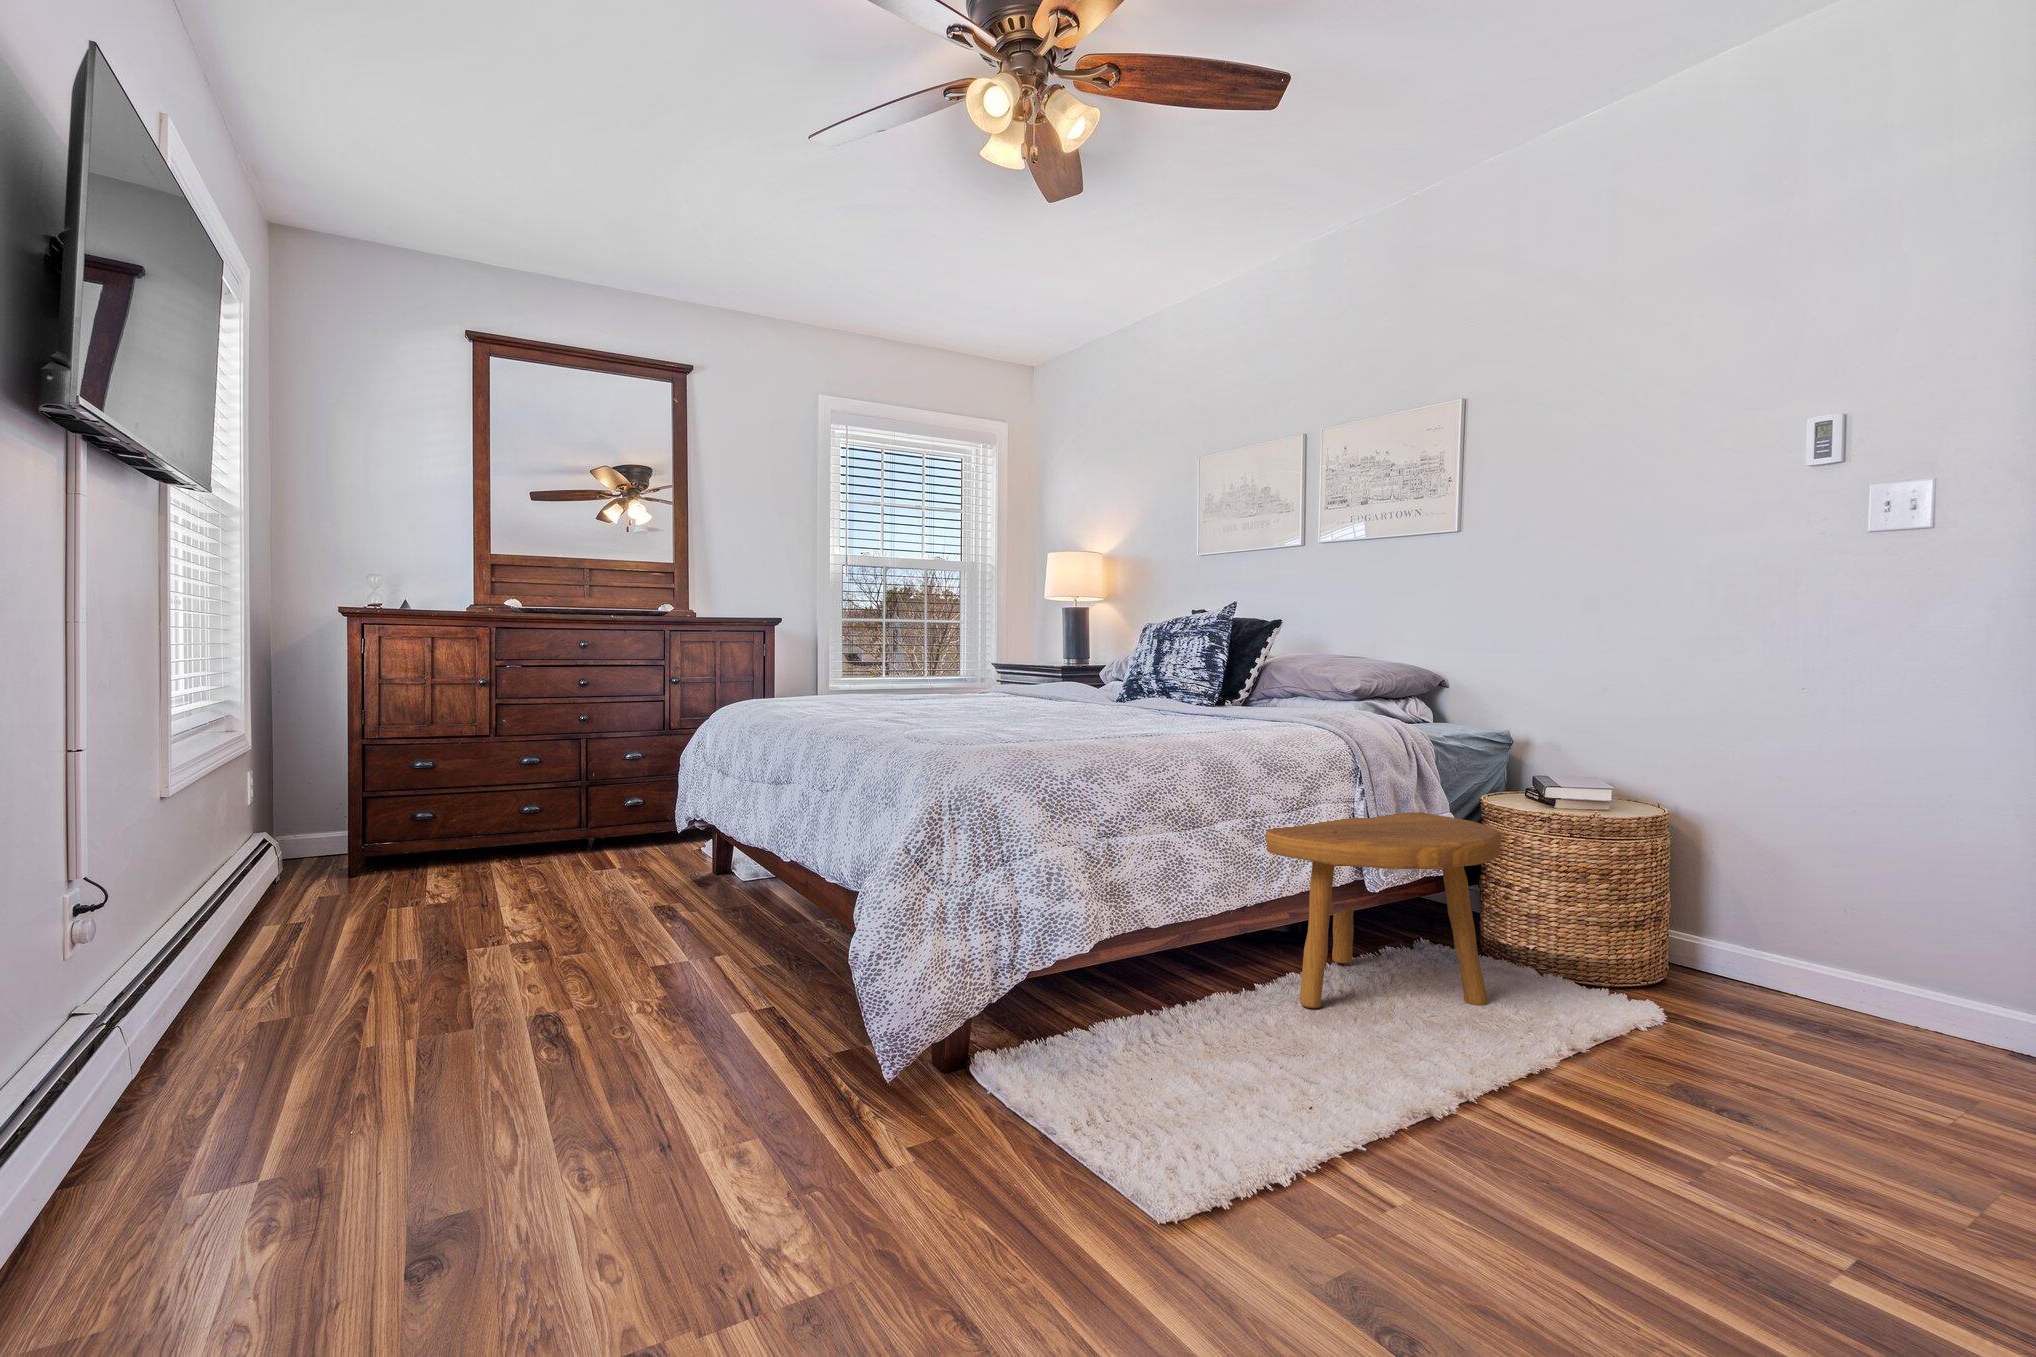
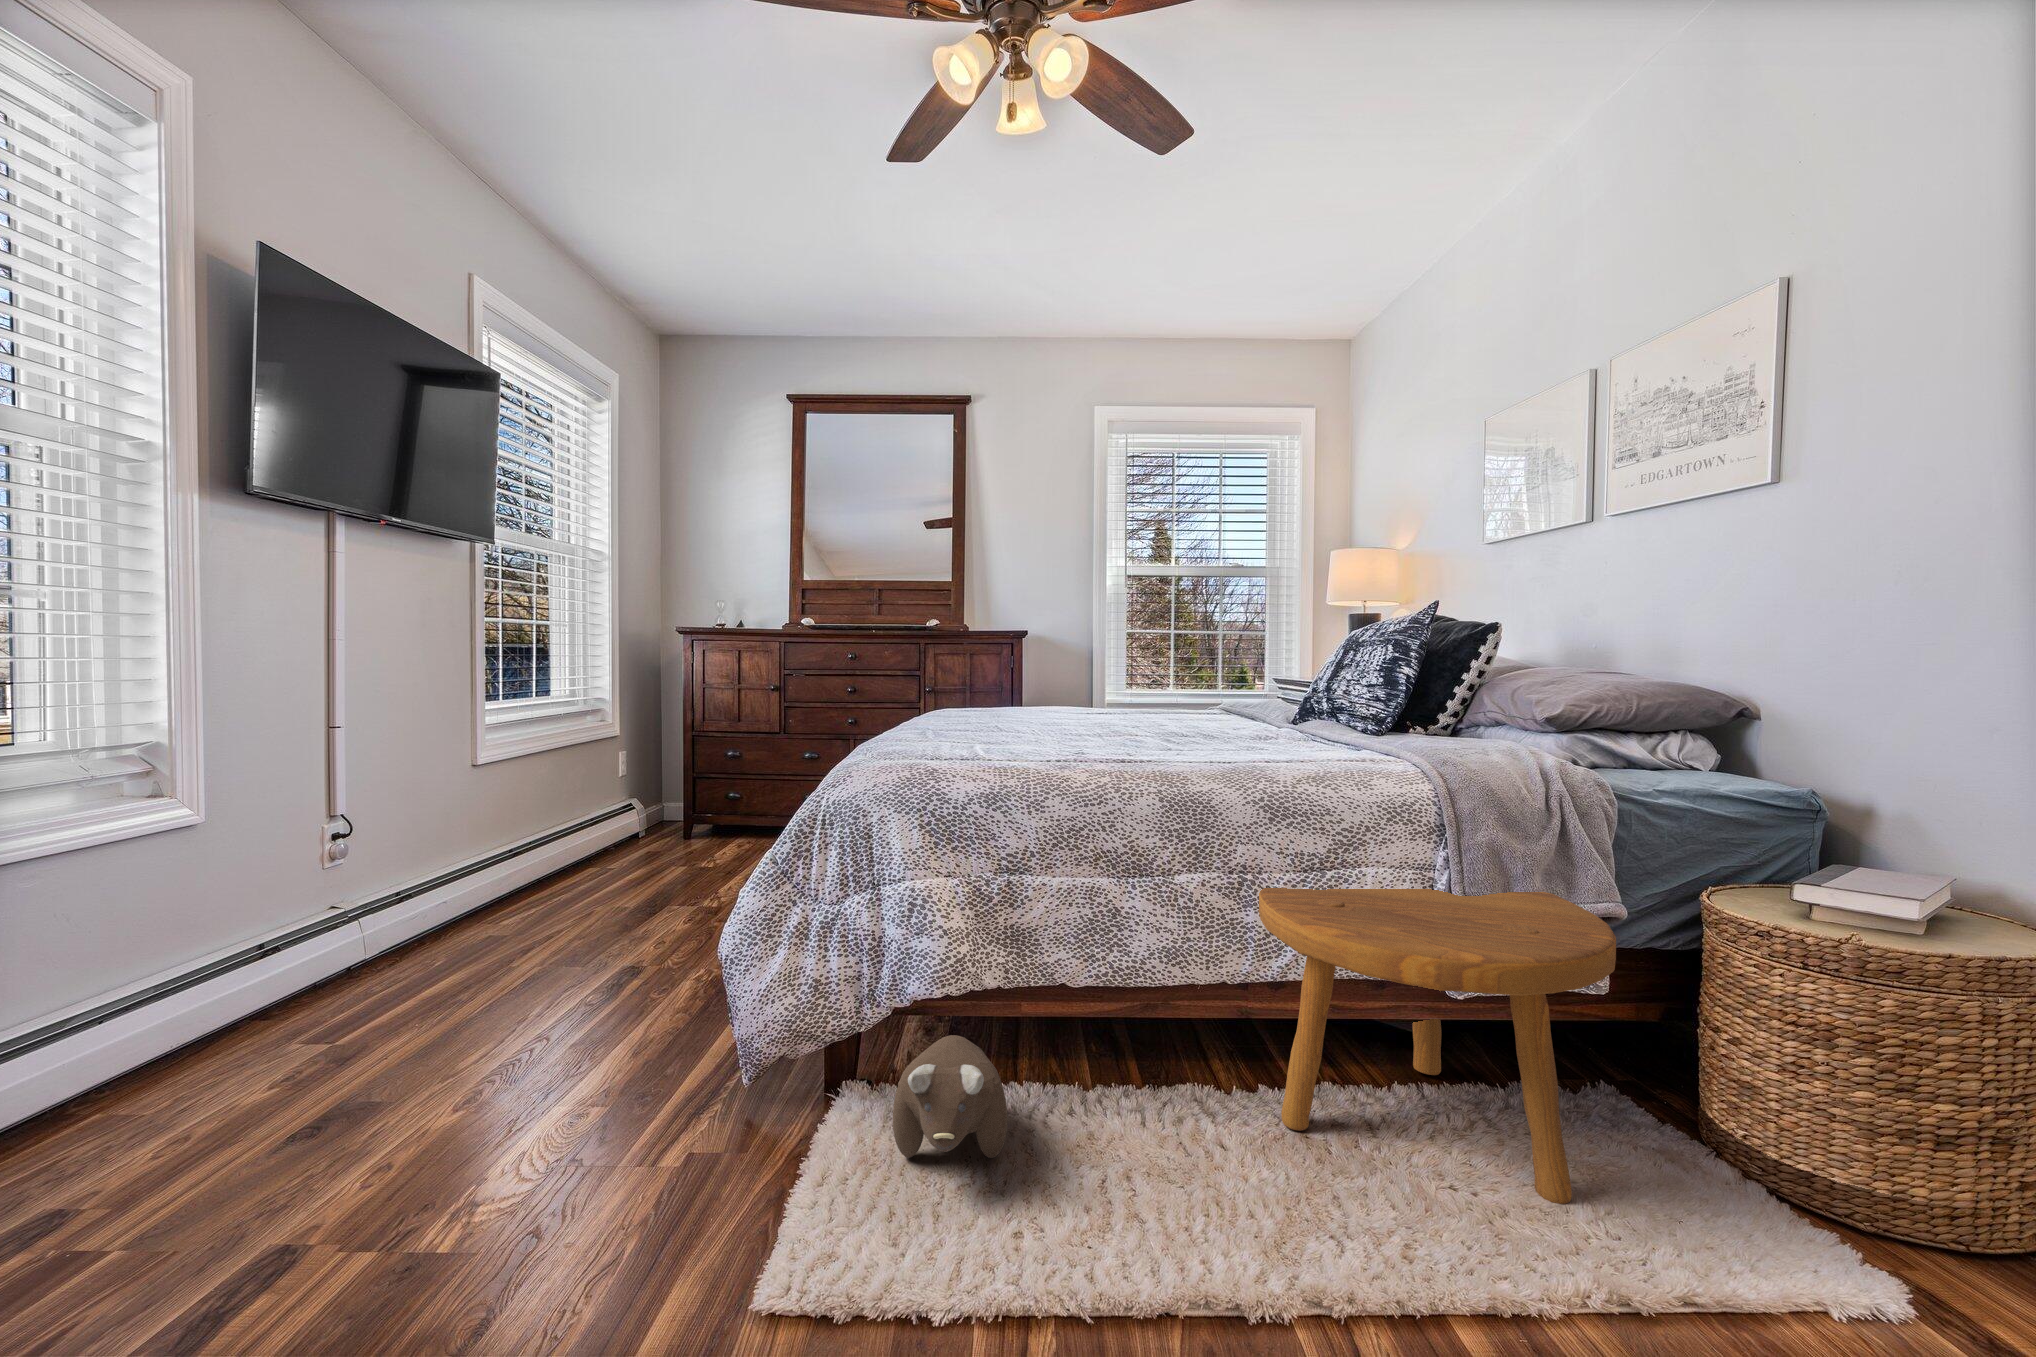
plush toy: none [1064,979,1182,1088] -> present [893,1035,1008,1158]

